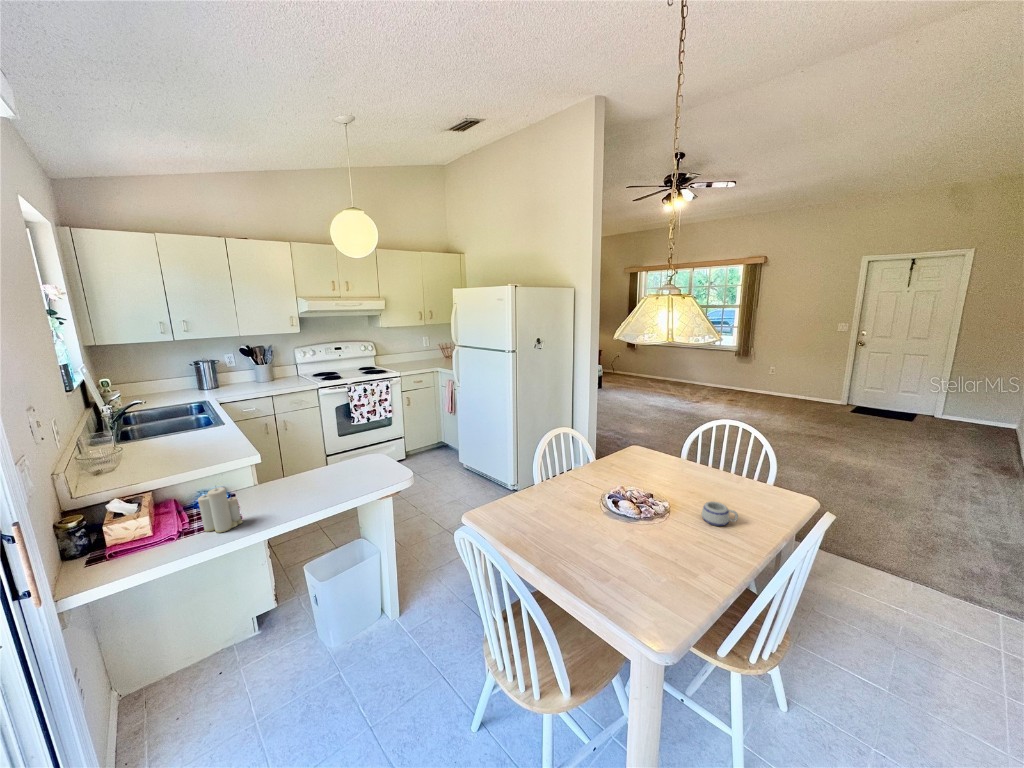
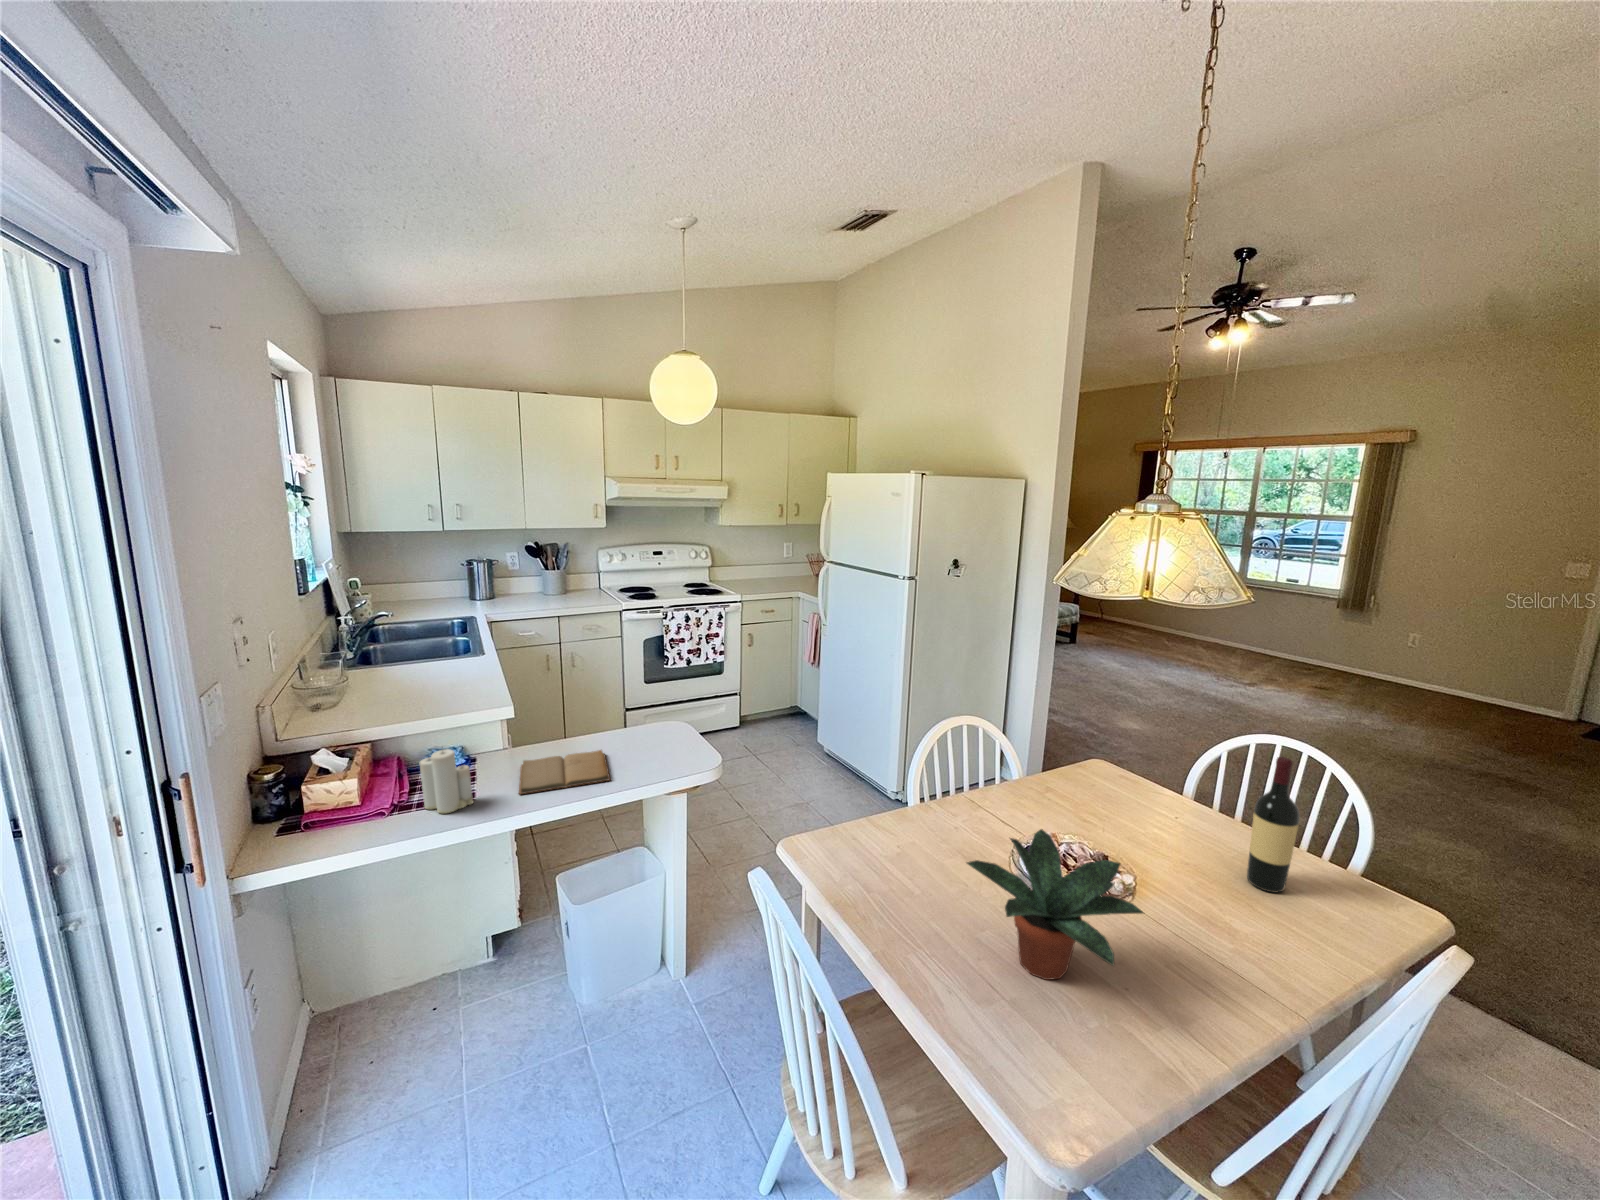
wine bottle: none [723,426,747,500] -> present [1247,757,1300,892]
book: none [272,476,340,512] -> present [519,750,610,794]
potted plant: none [585,480,686,563] -> present [967,829,1143,980]
mug: present [702,501,738,526] -> none [1192,889,1265,939]

